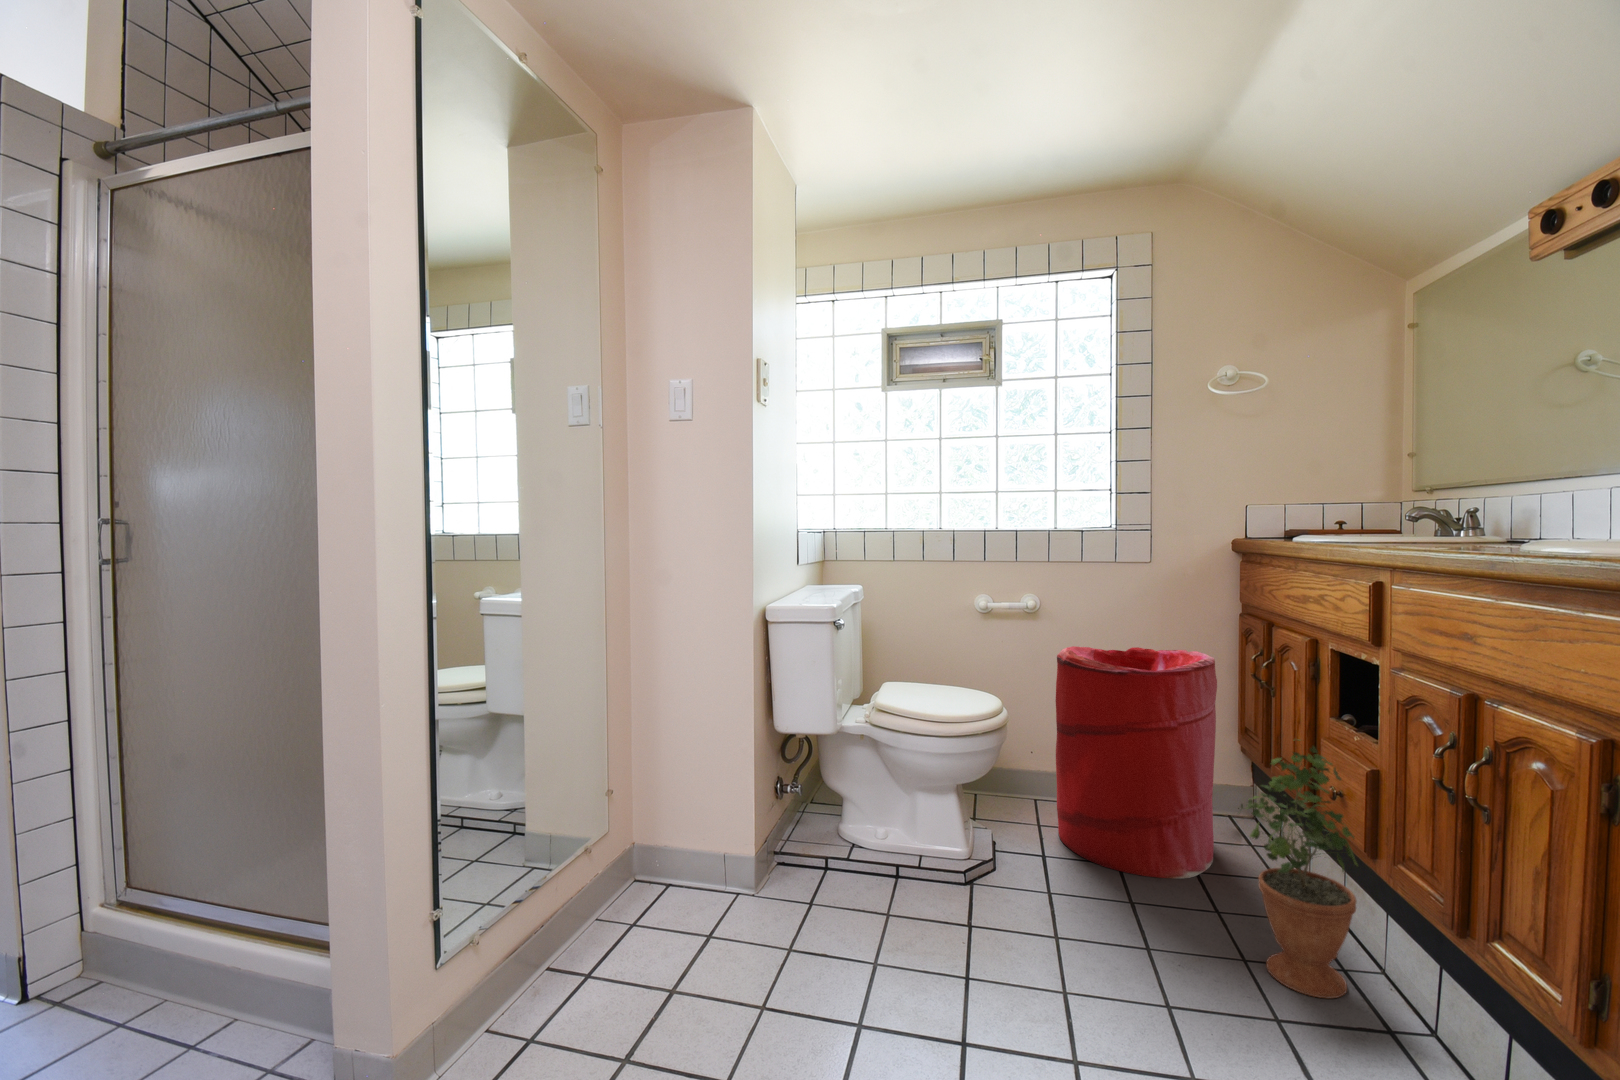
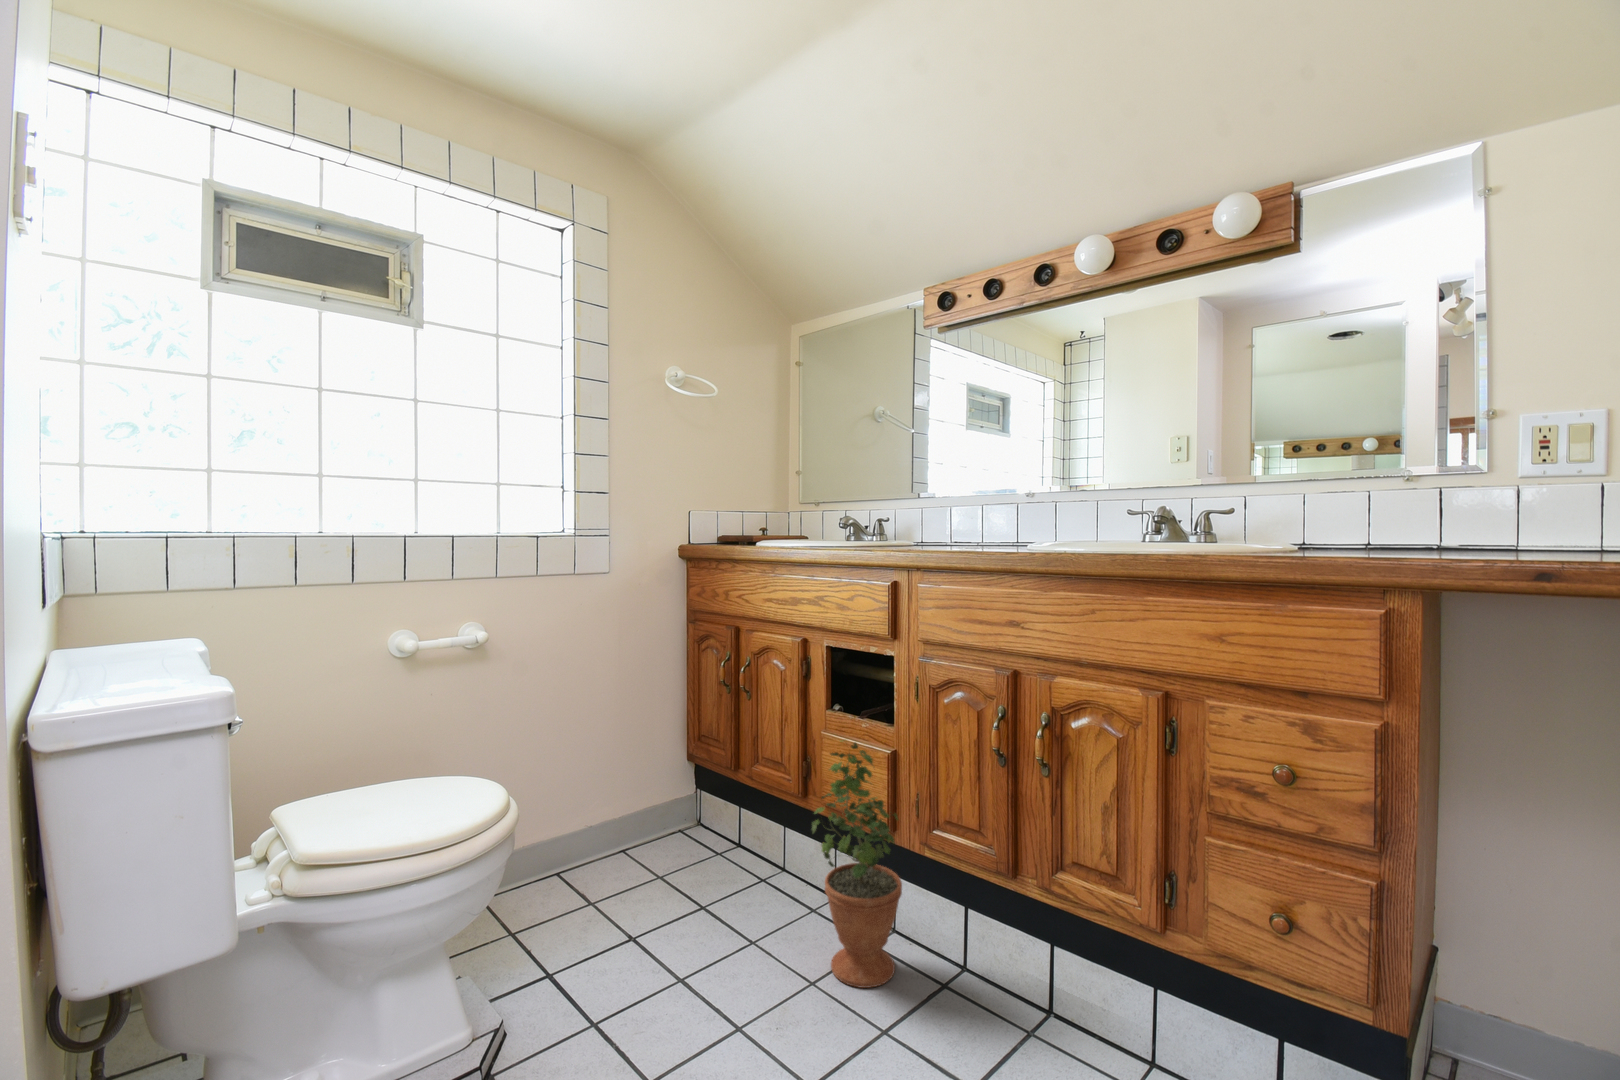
laundry hamper: present [1055,646,1217,878] -> none [534,666,711,951]

